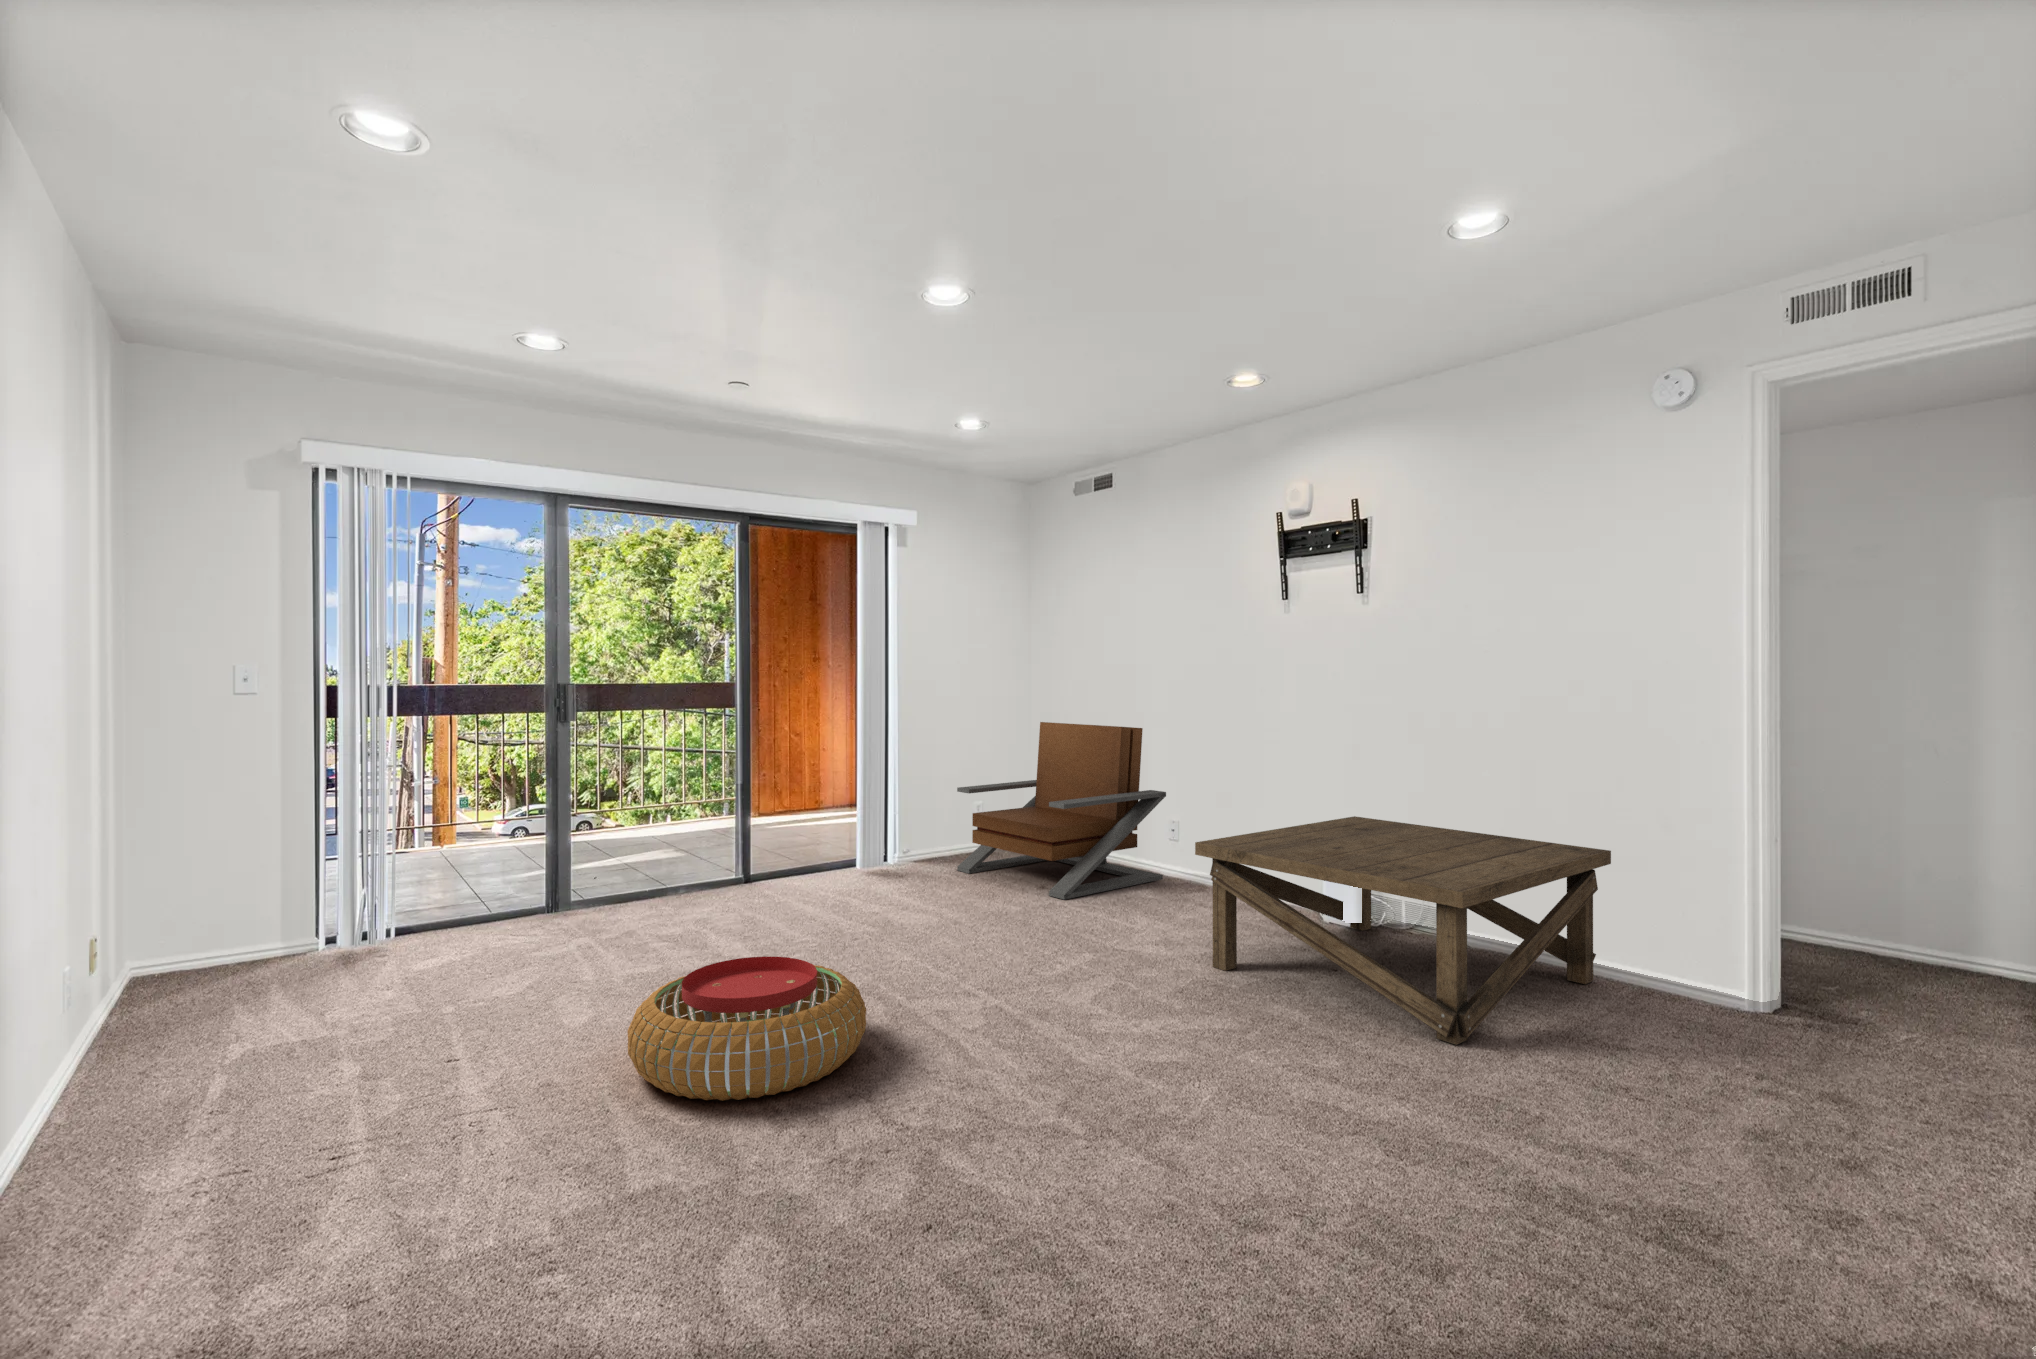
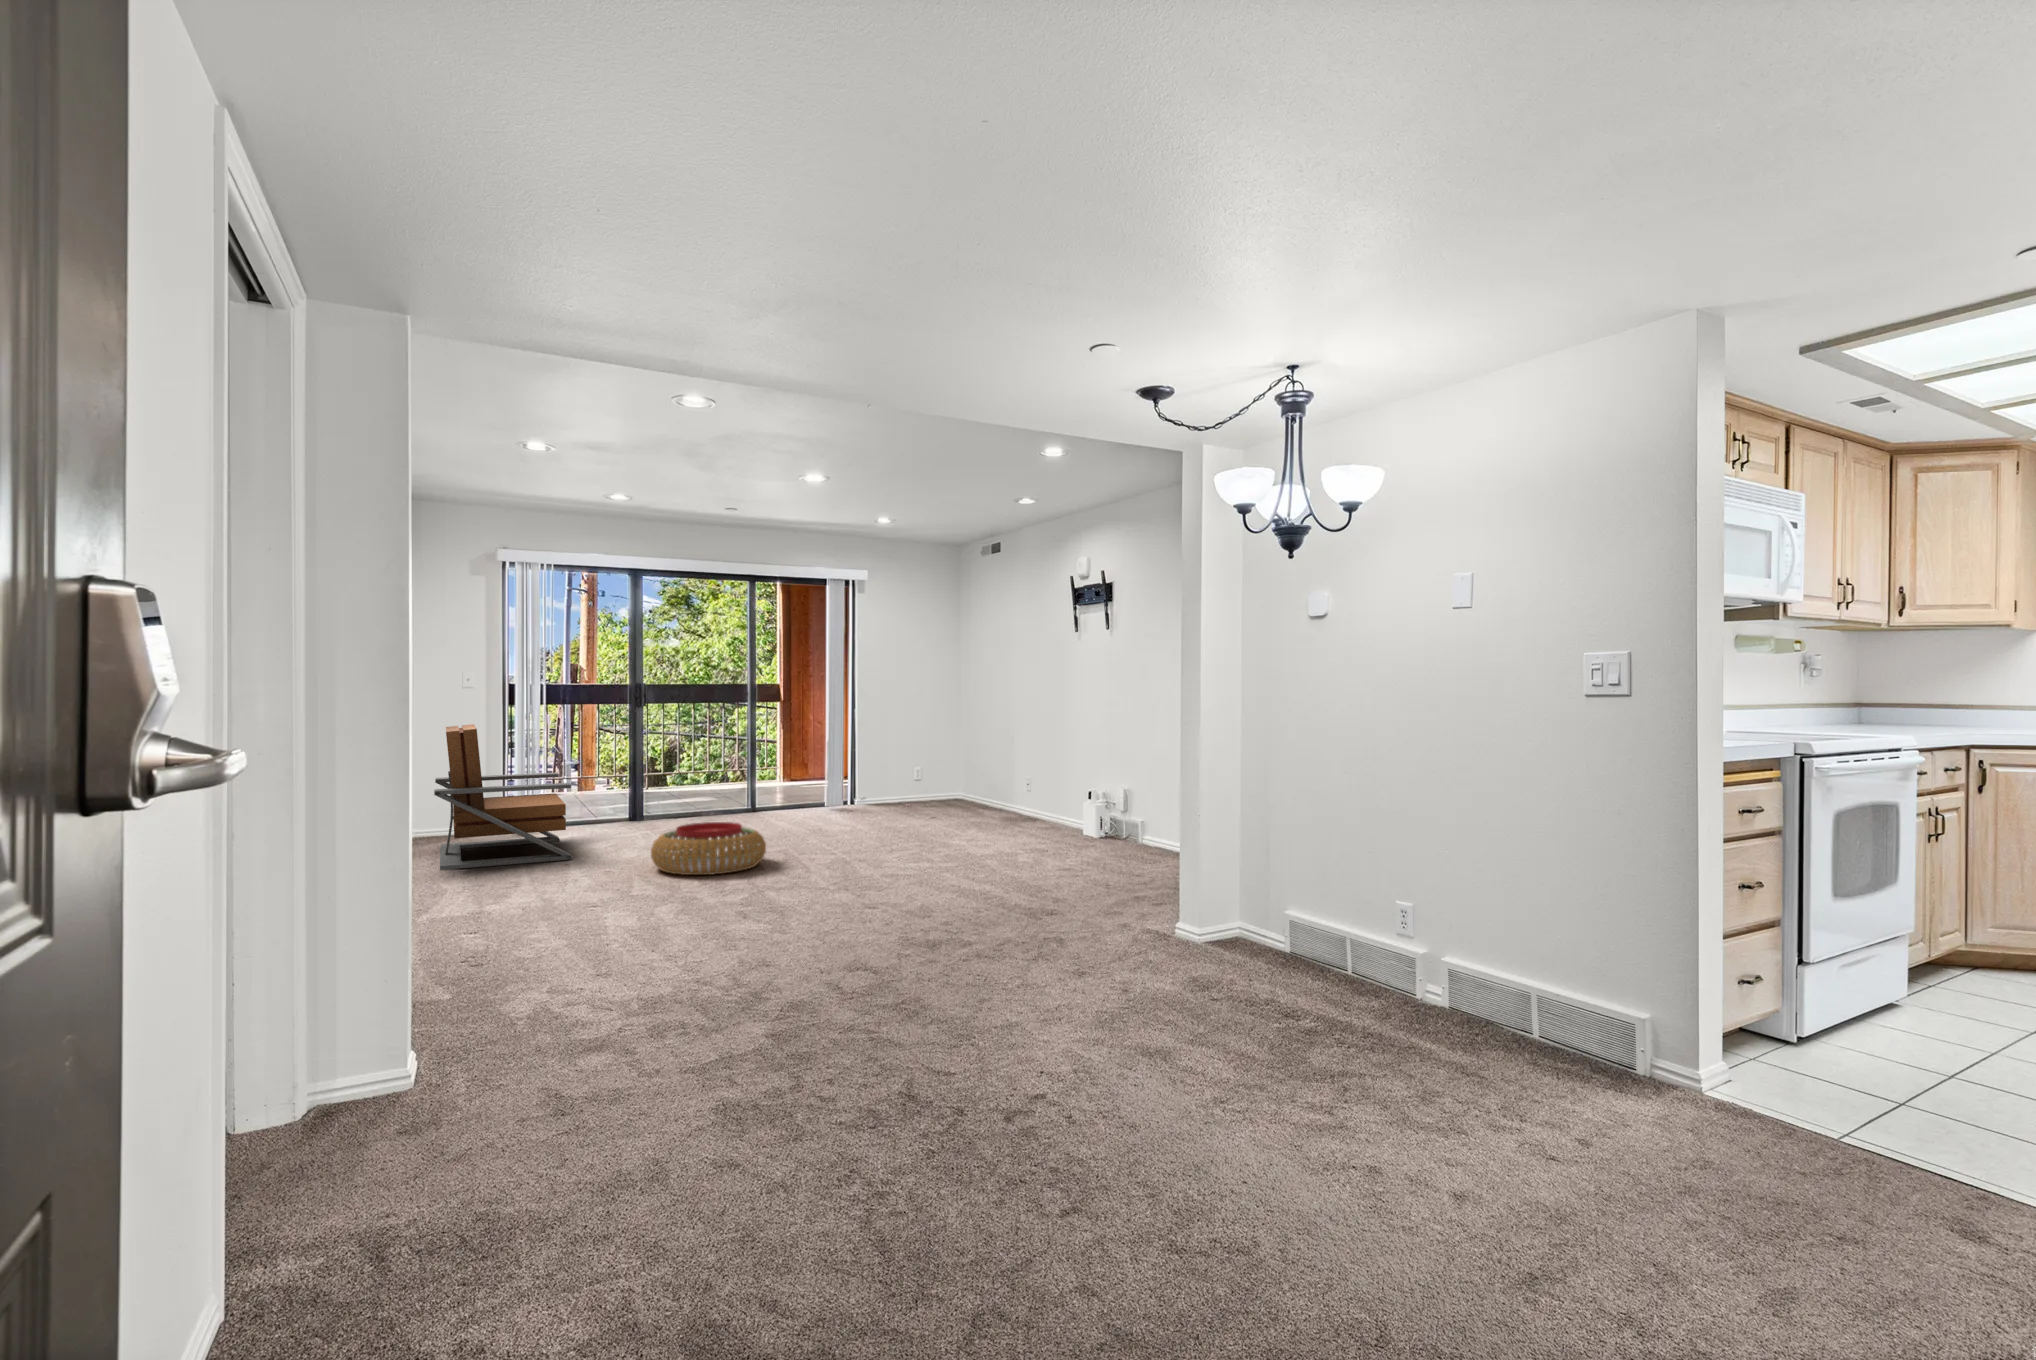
lounge chair: present [957,722,1166,900] -> present [434,724,572,870]
coffee table: present [1195,816,1611,1045] -> none [972,770,1196,873]

